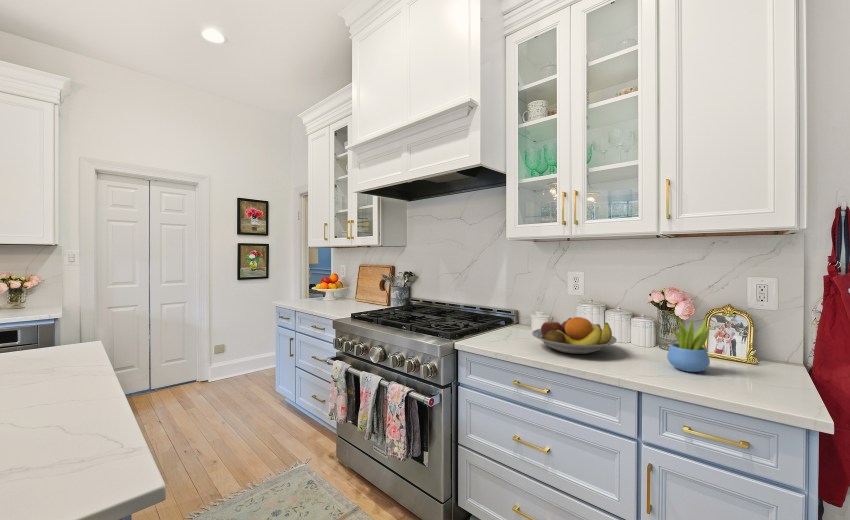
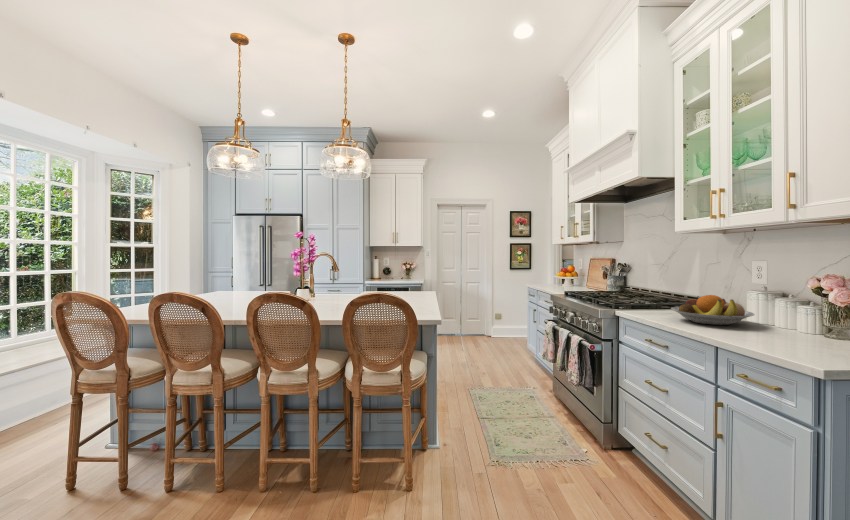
succulent plant: present [667,319,710,372] -> none [774,294,818,343]

